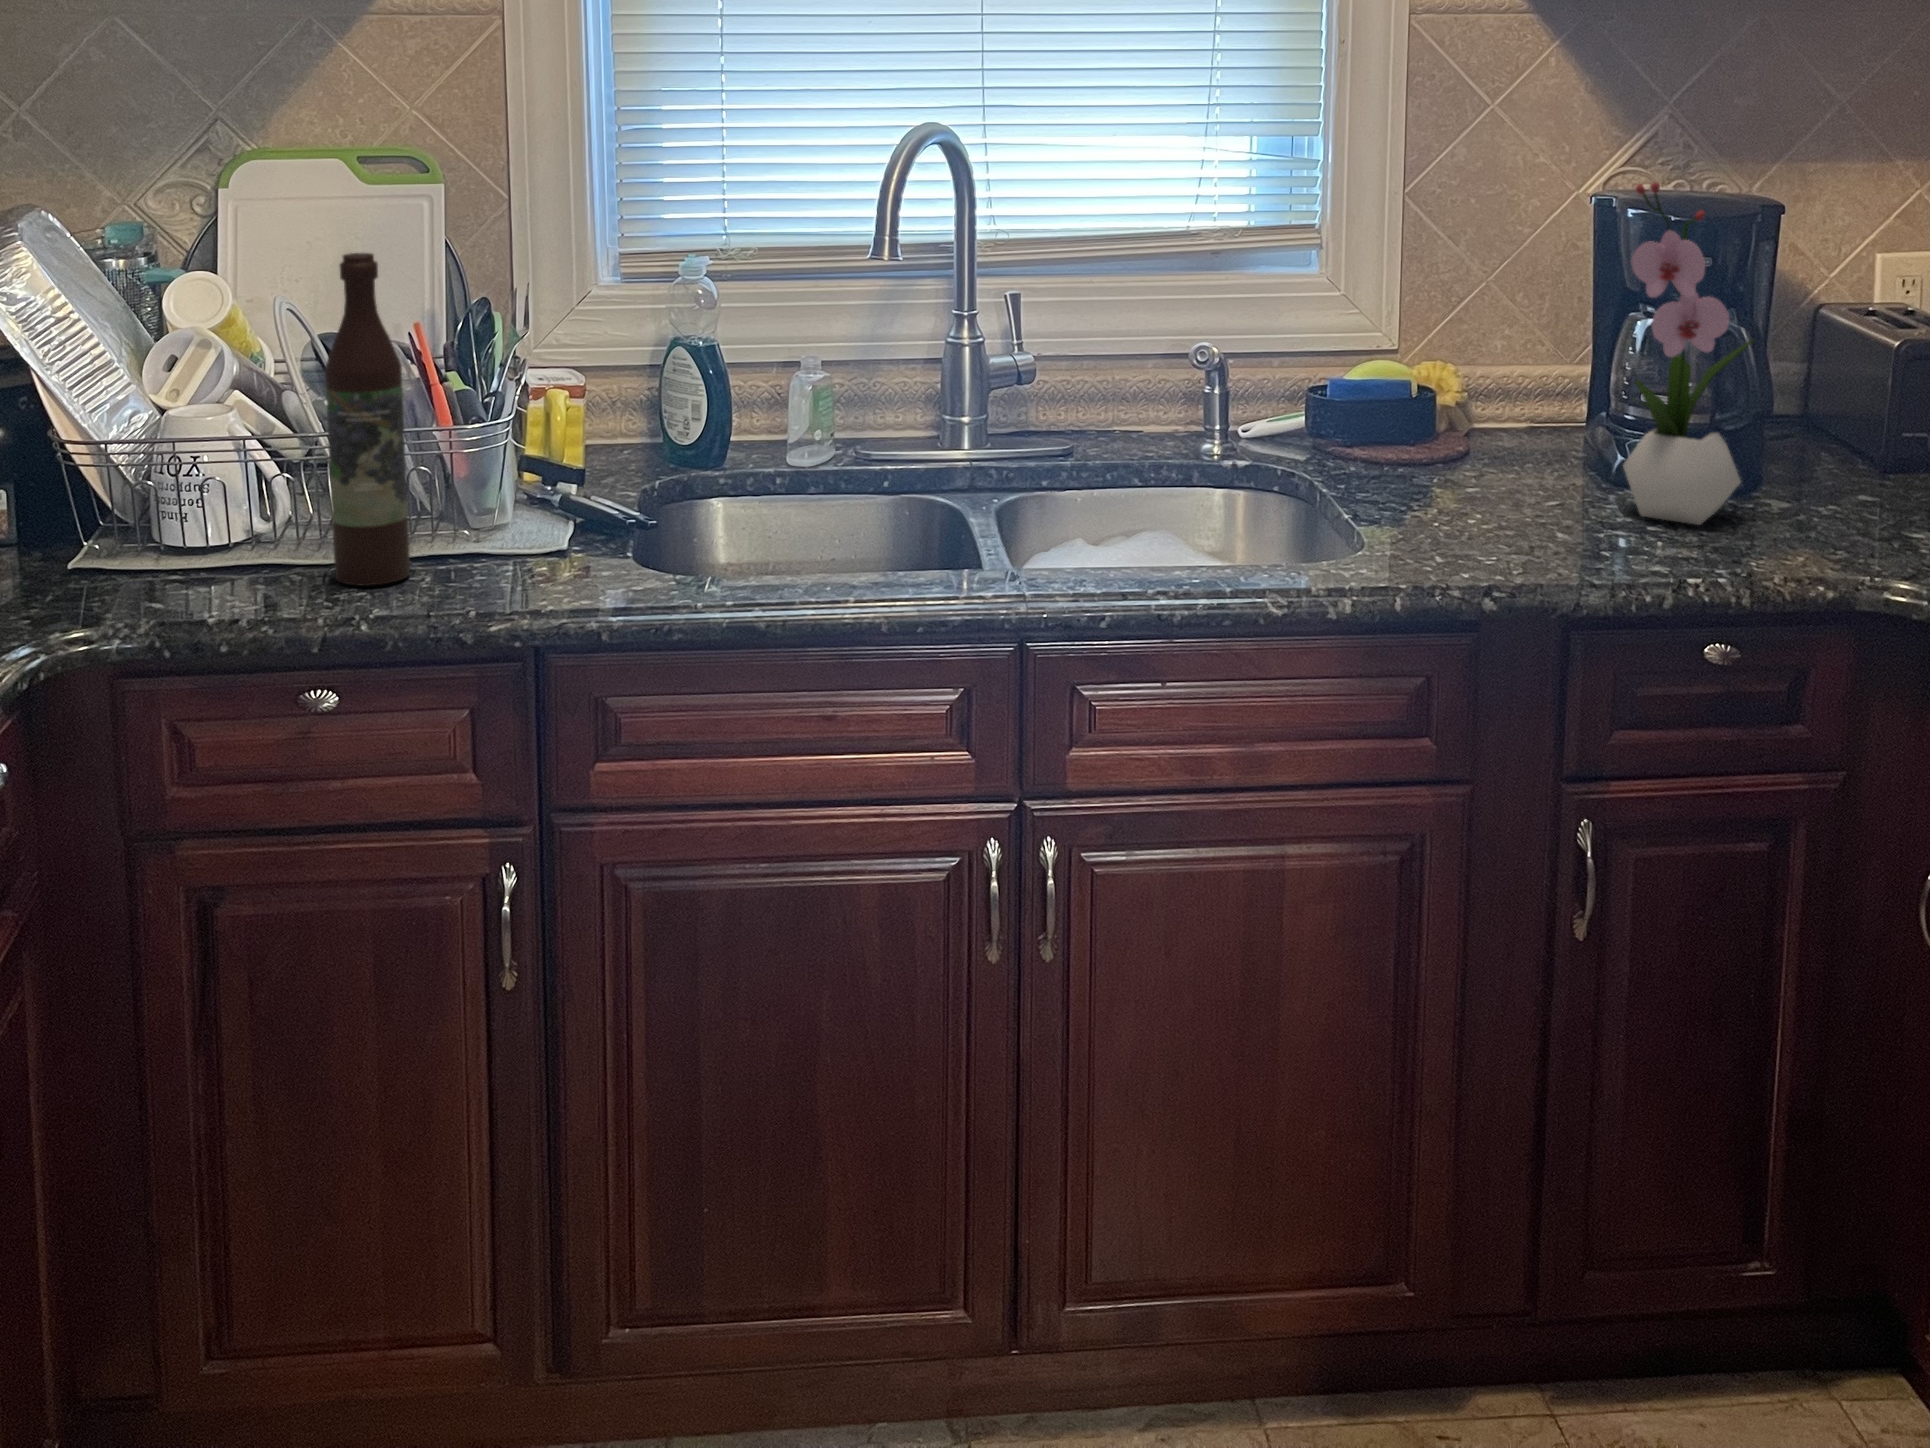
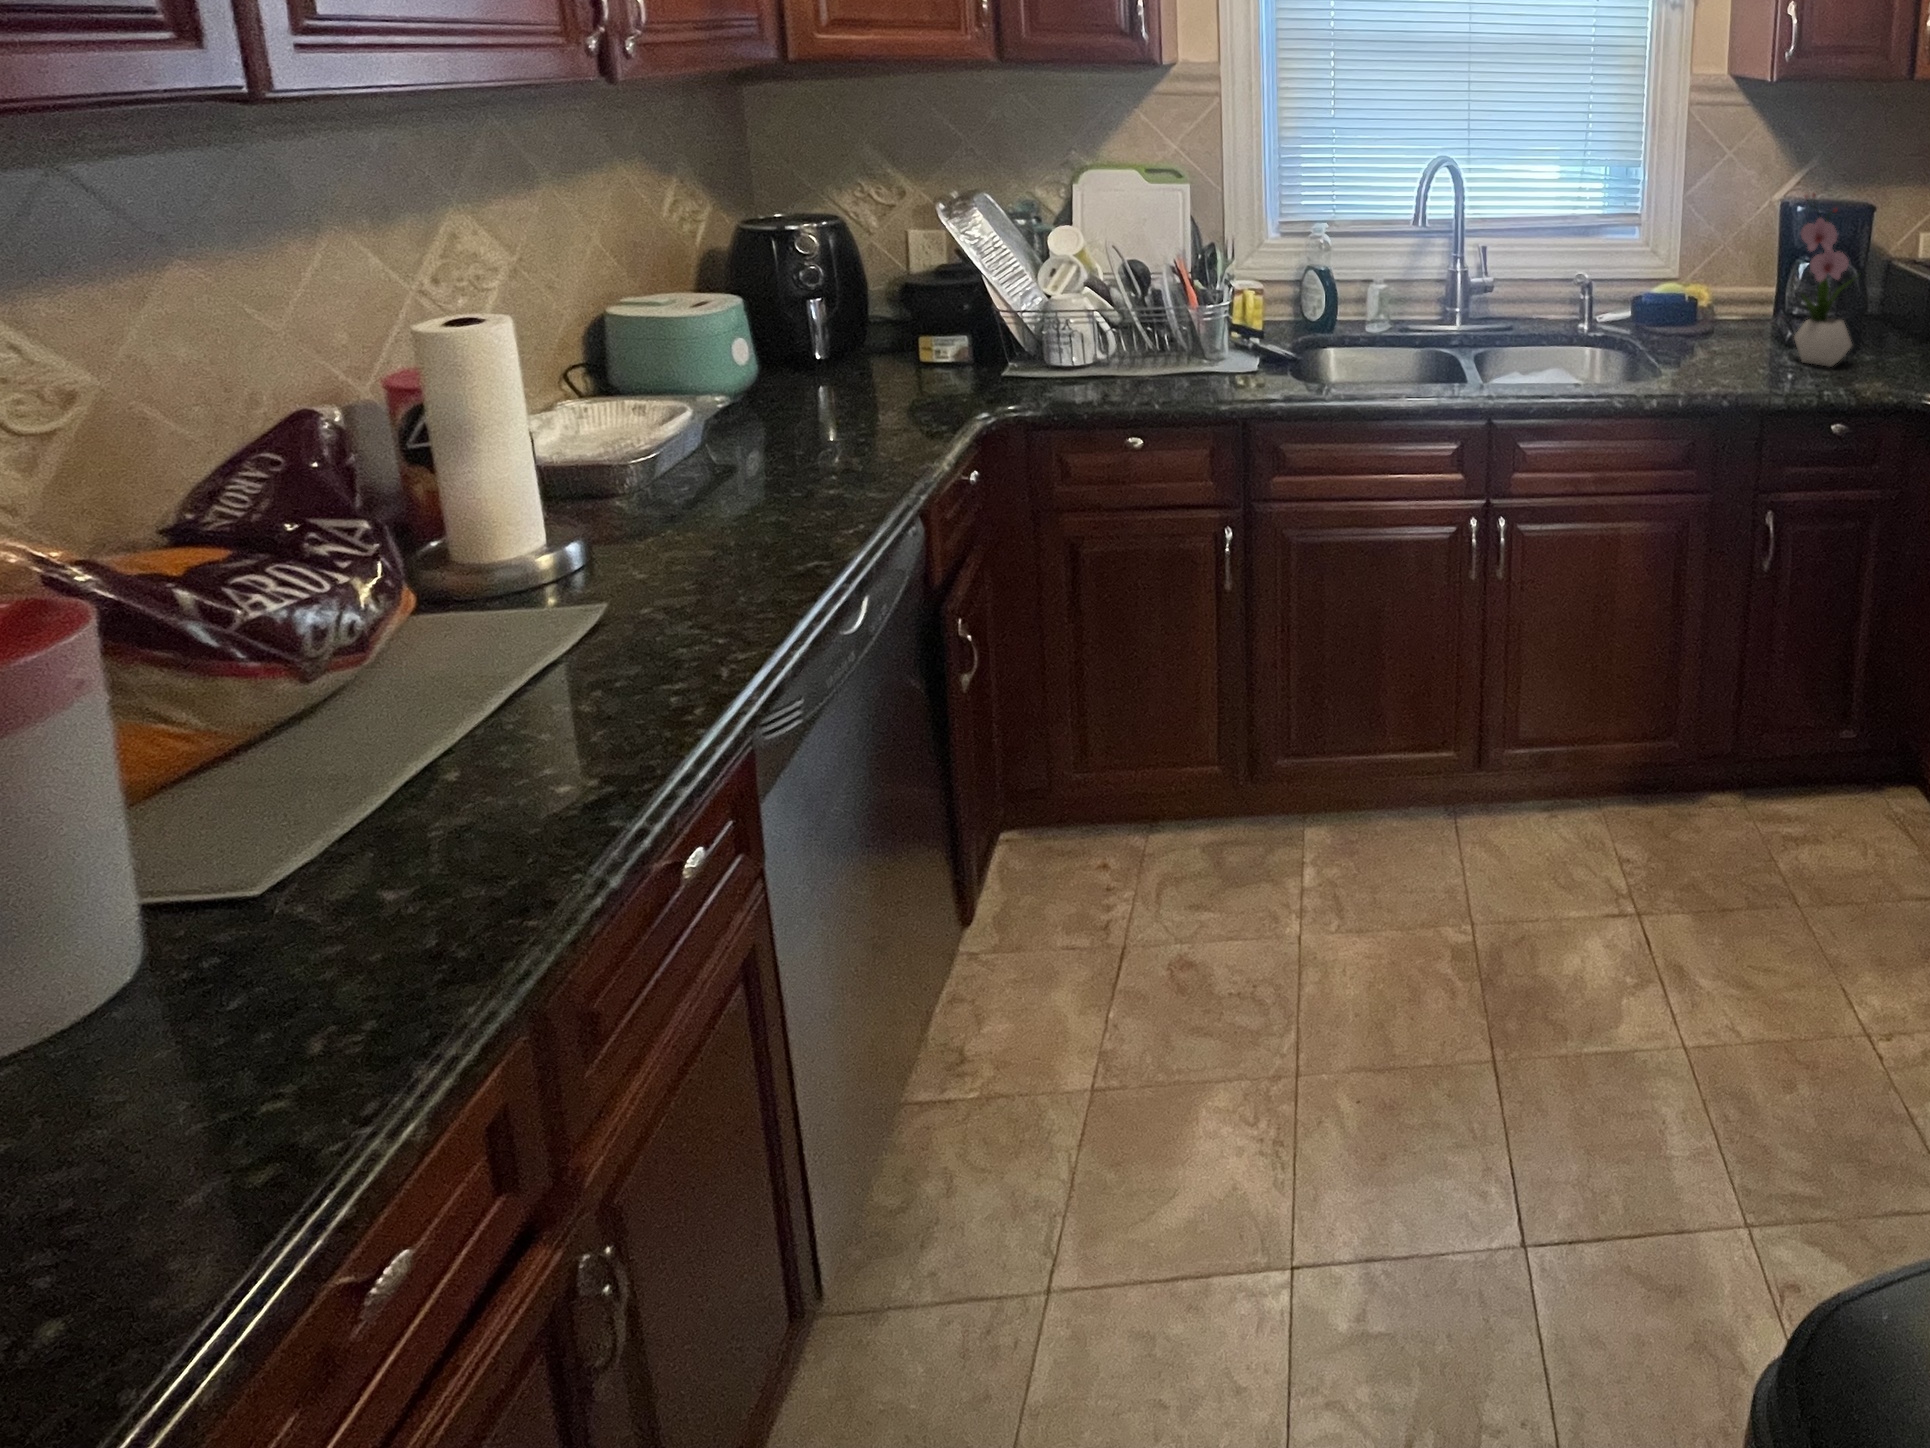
wine bottle: present [325,253,410,586] -> none [1137,216,1179,387]

